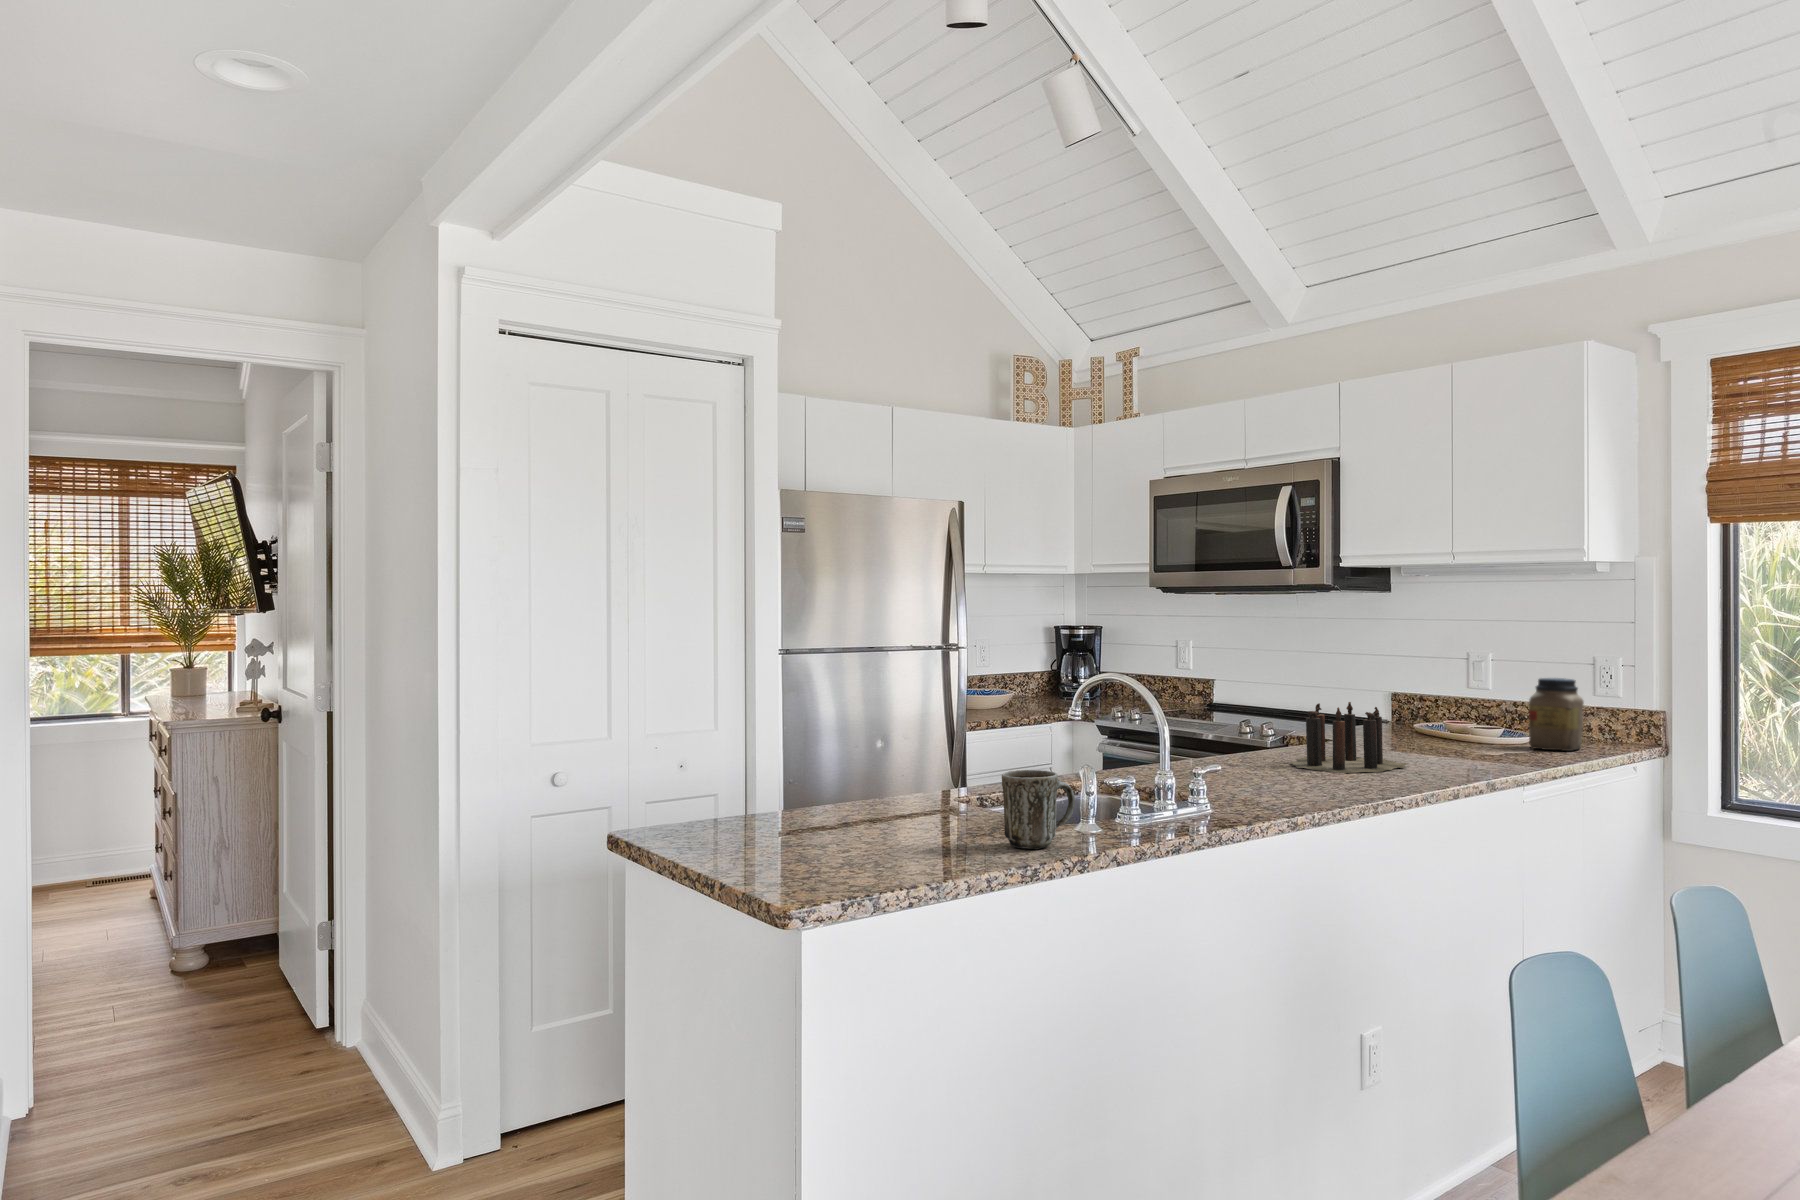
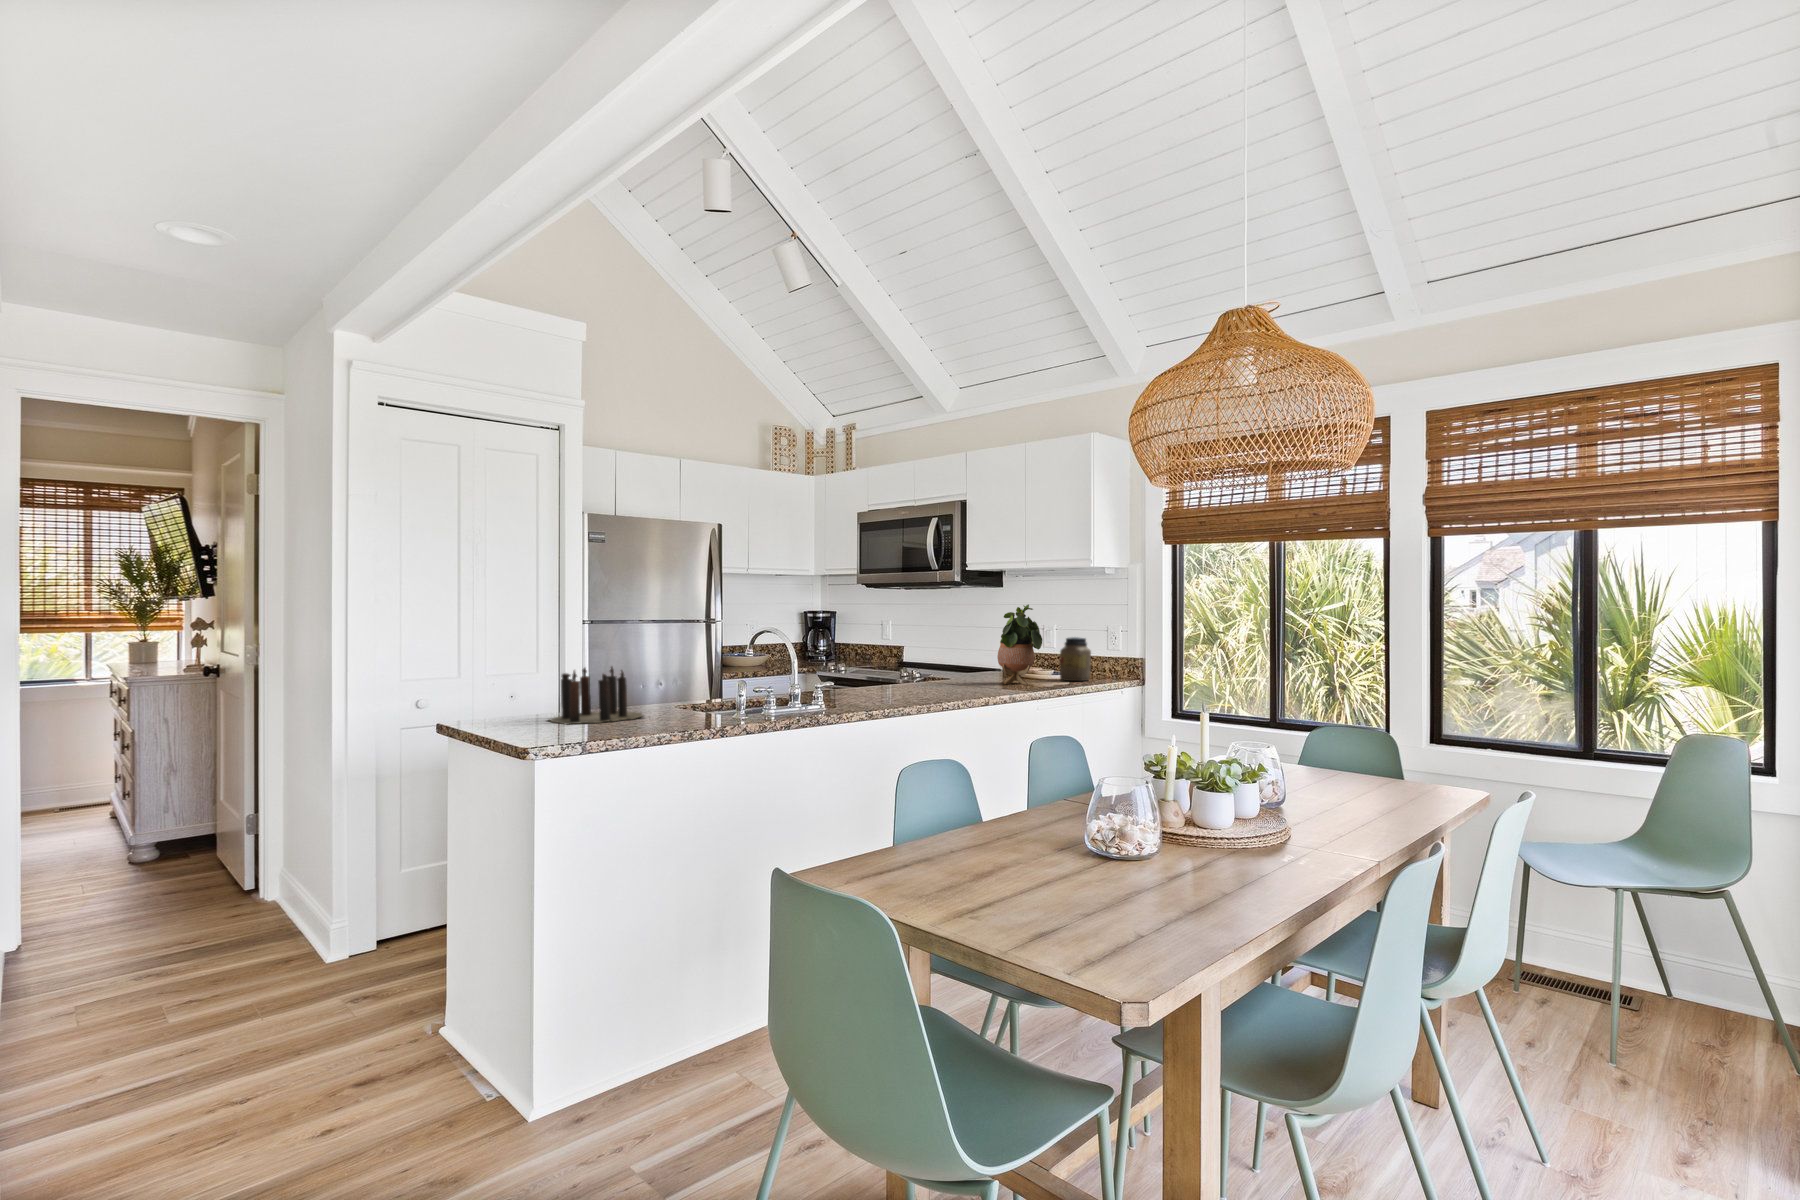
potted plant: none [1427,624,1511,756] -> present [997,604,1042,684]
candle: present [1291,702,1407,773] -> present [550,667,642,725]
mug: present [1002,770,1075,849] -> none [678,680,723,724]

